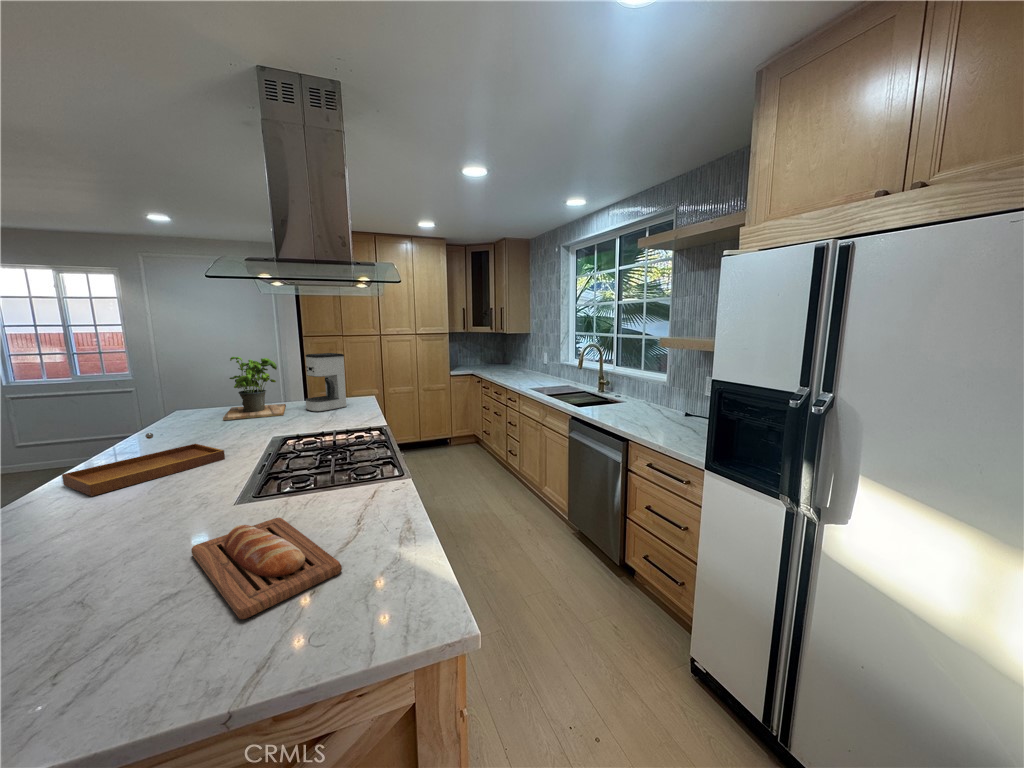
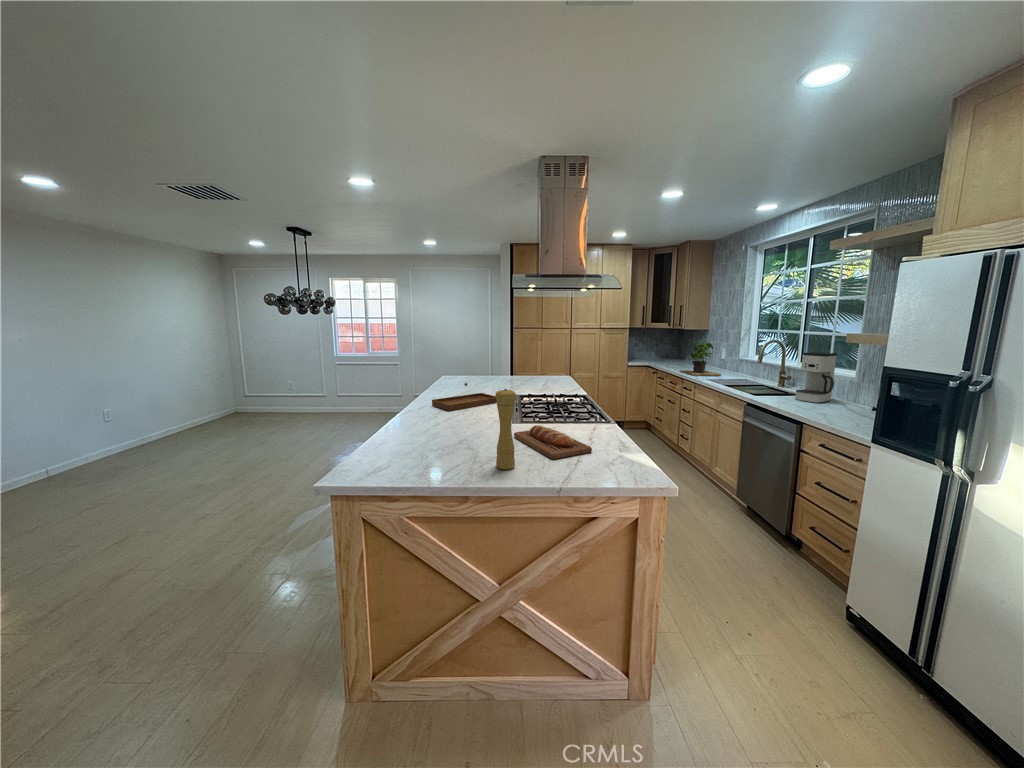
coffee maker: present [305,353,347,412] -> present [795,352,837,403]
potted plant: present [223,357,286,420] -> present [680,341,721,376]
pepper mill: none [16,502,118,711] -> present [495,389,516,469]

